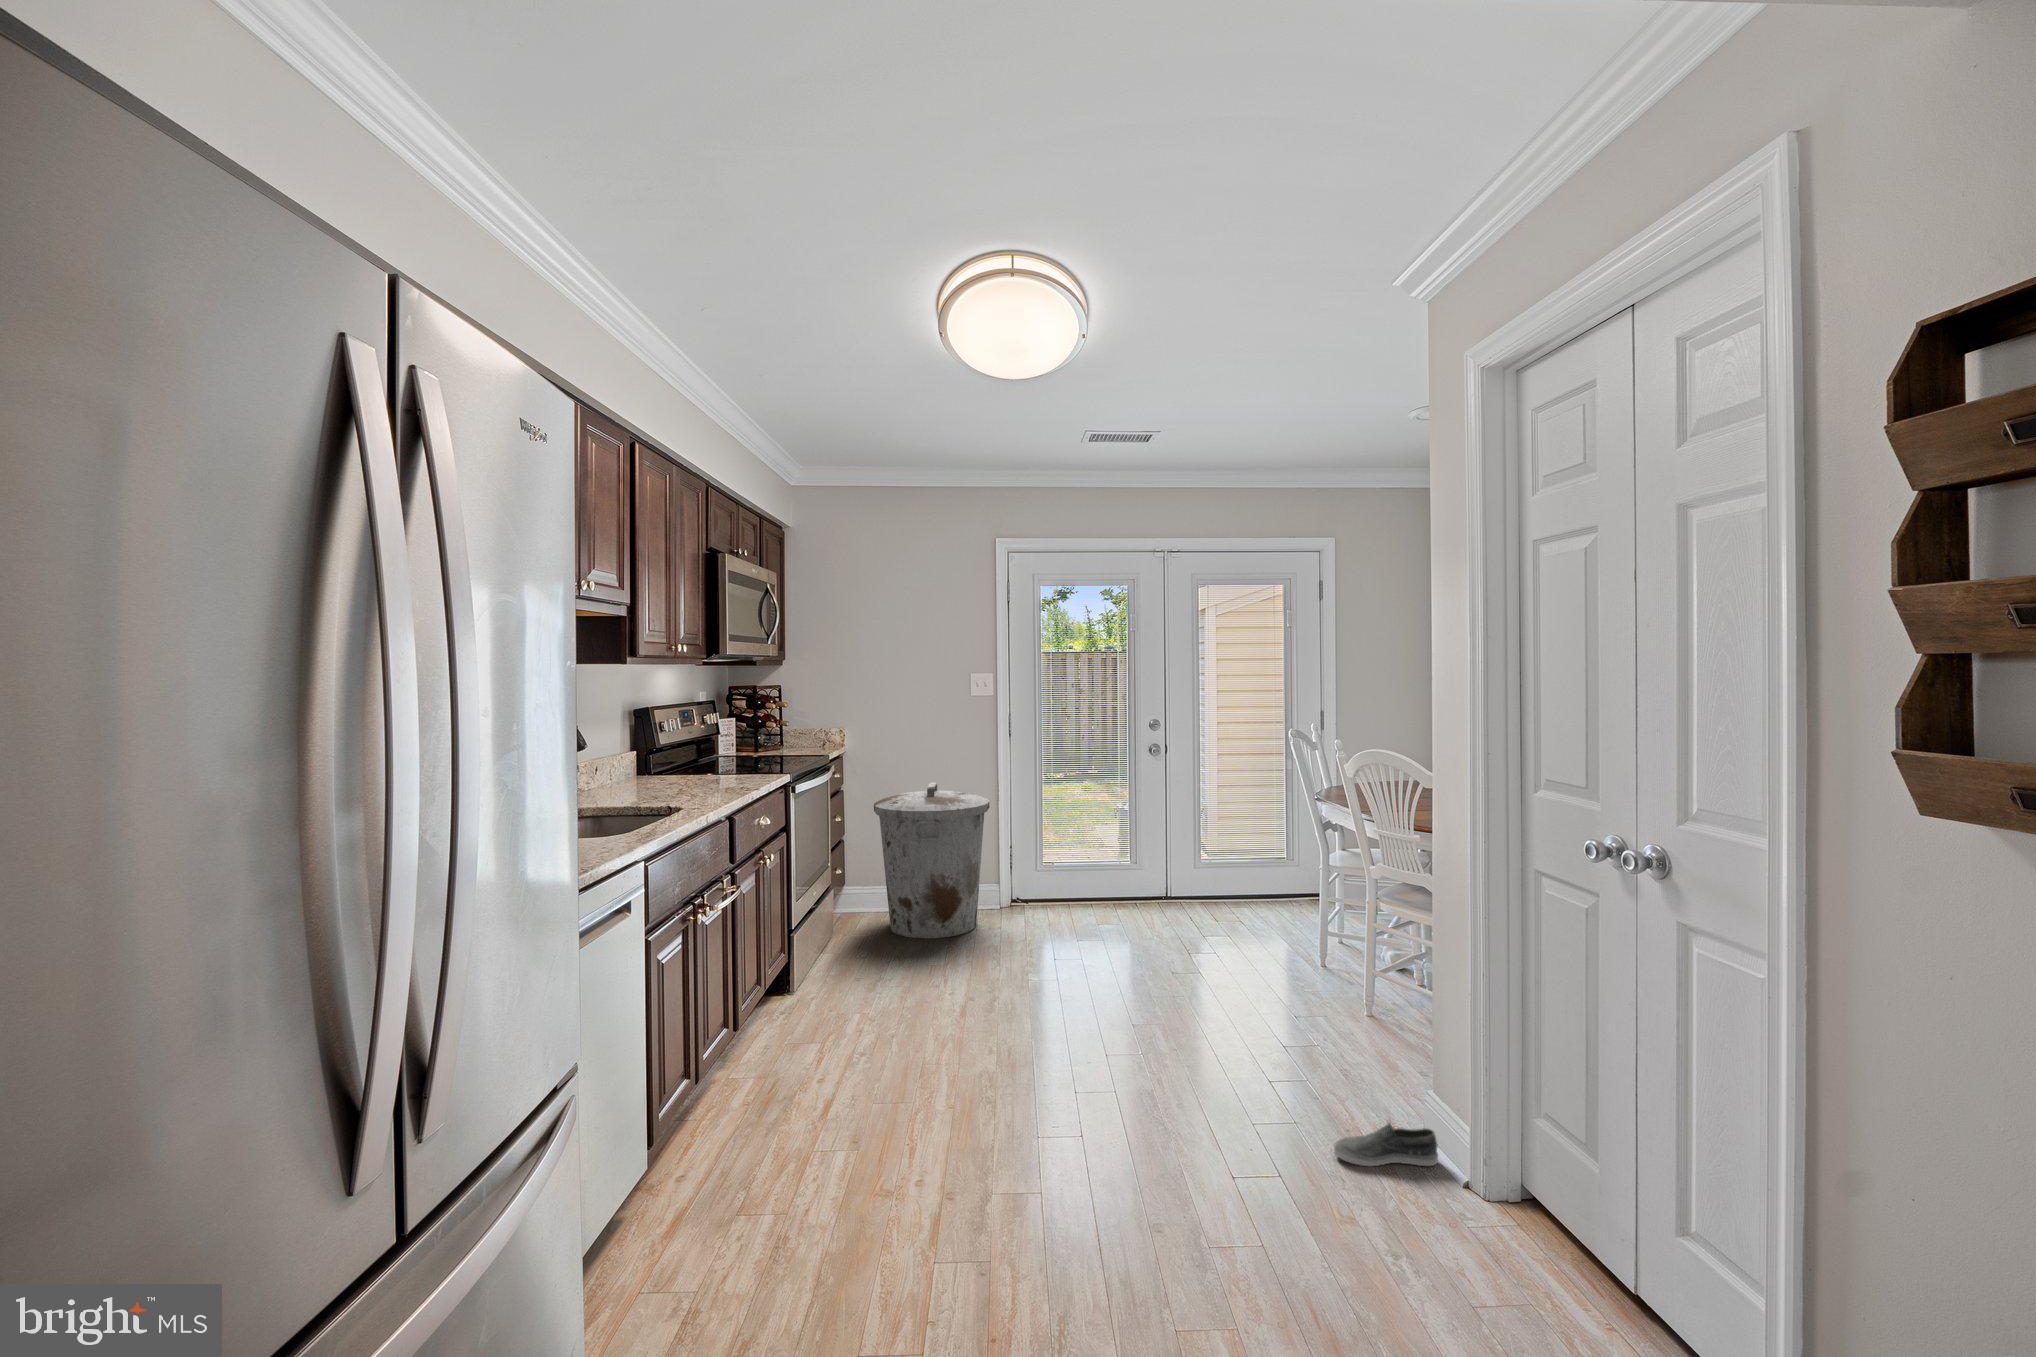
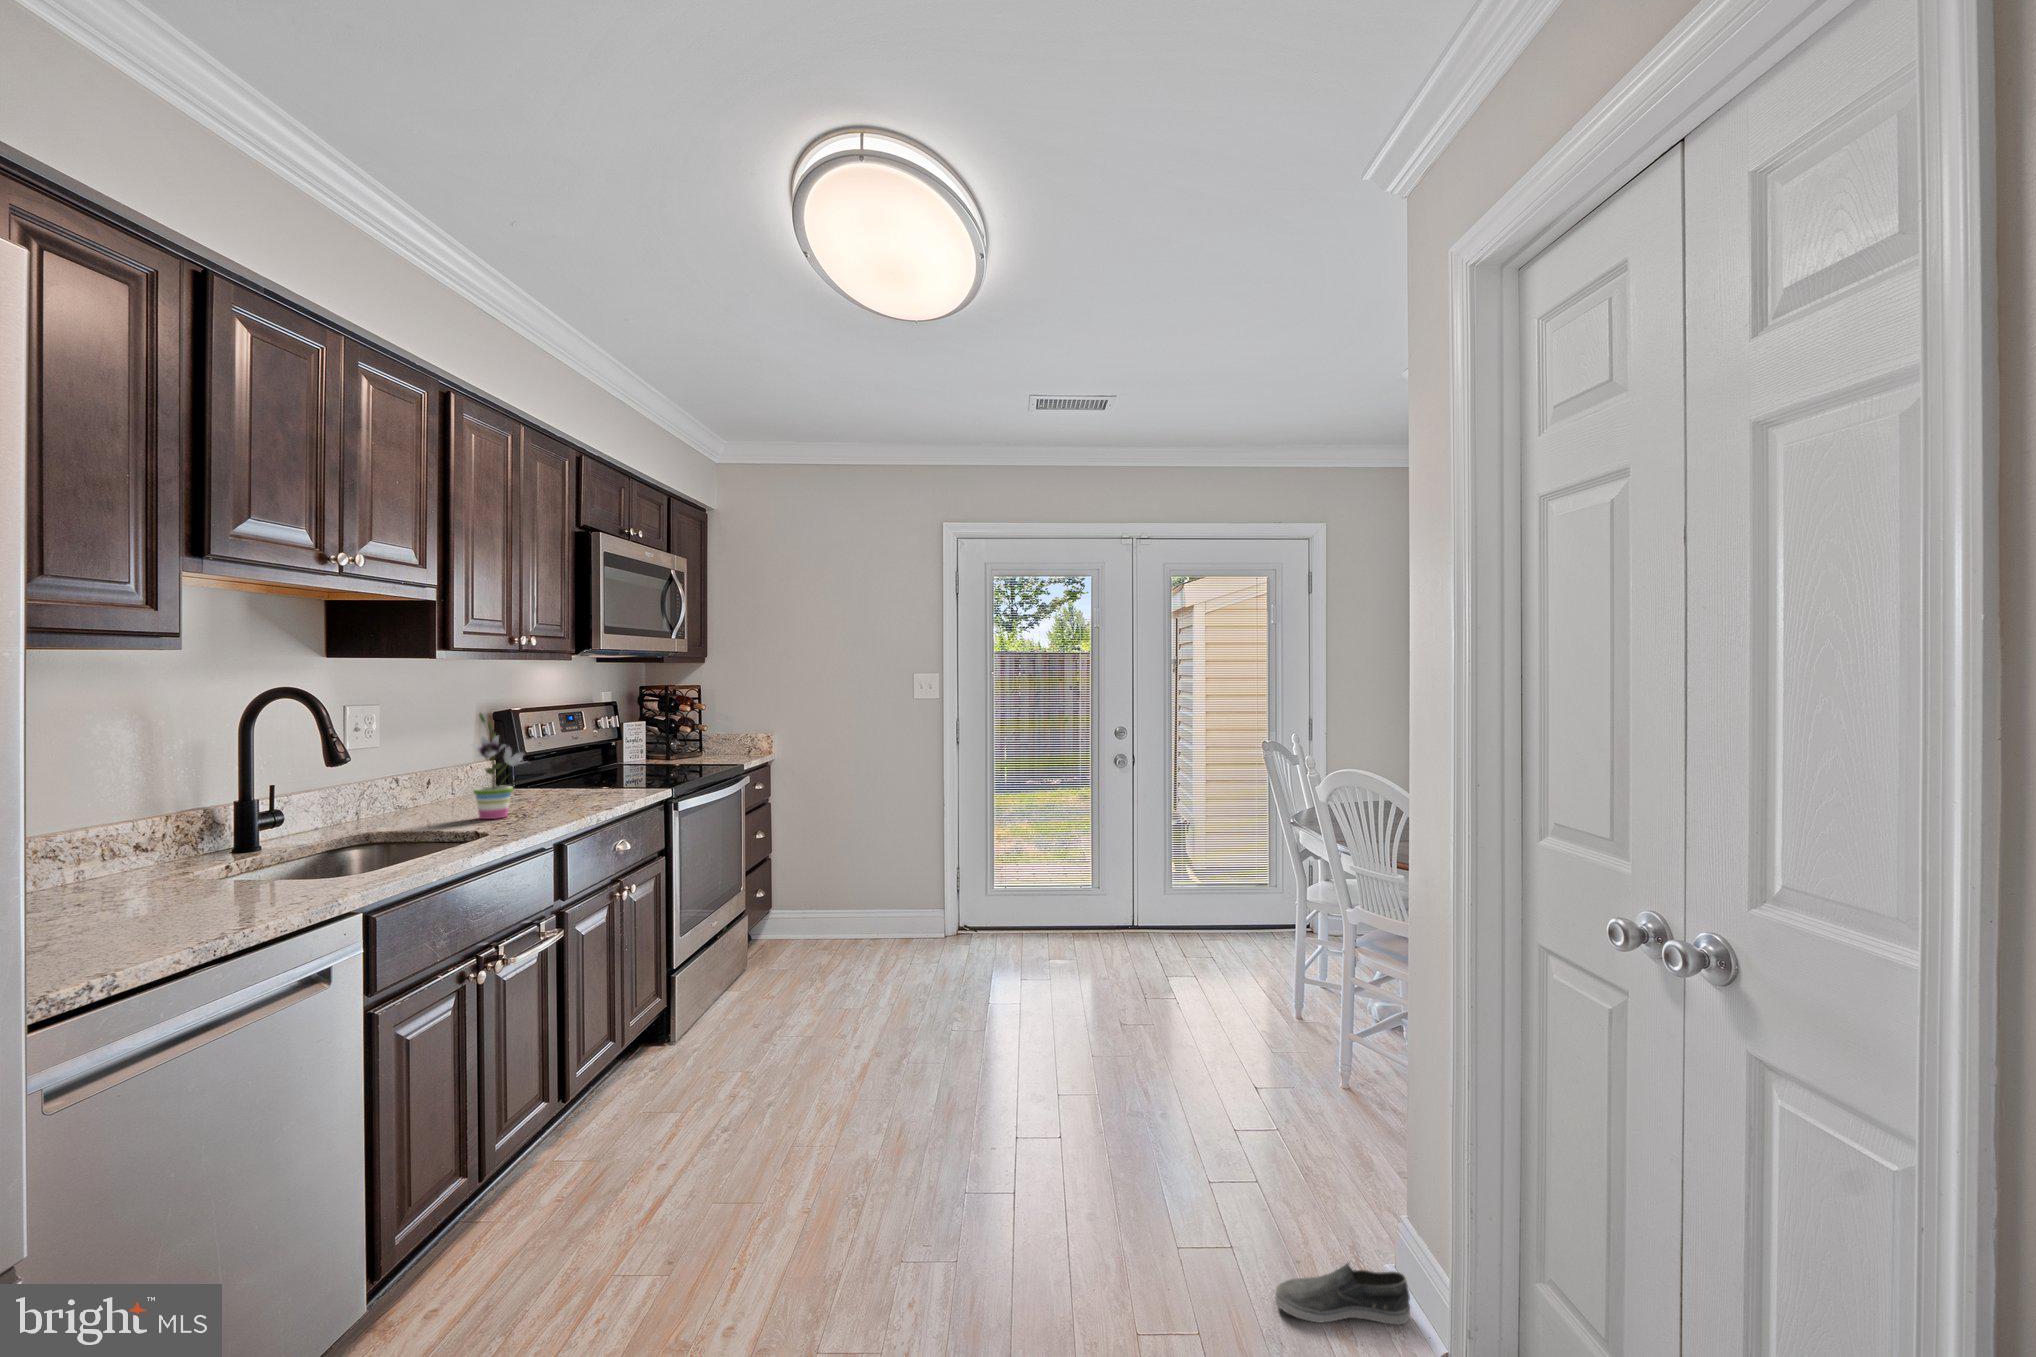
potted plant: none [652,709,695,797] -> present [472,713,527,819]
trash can: present [874,783,990,938] -> none [797,796,929,974]

